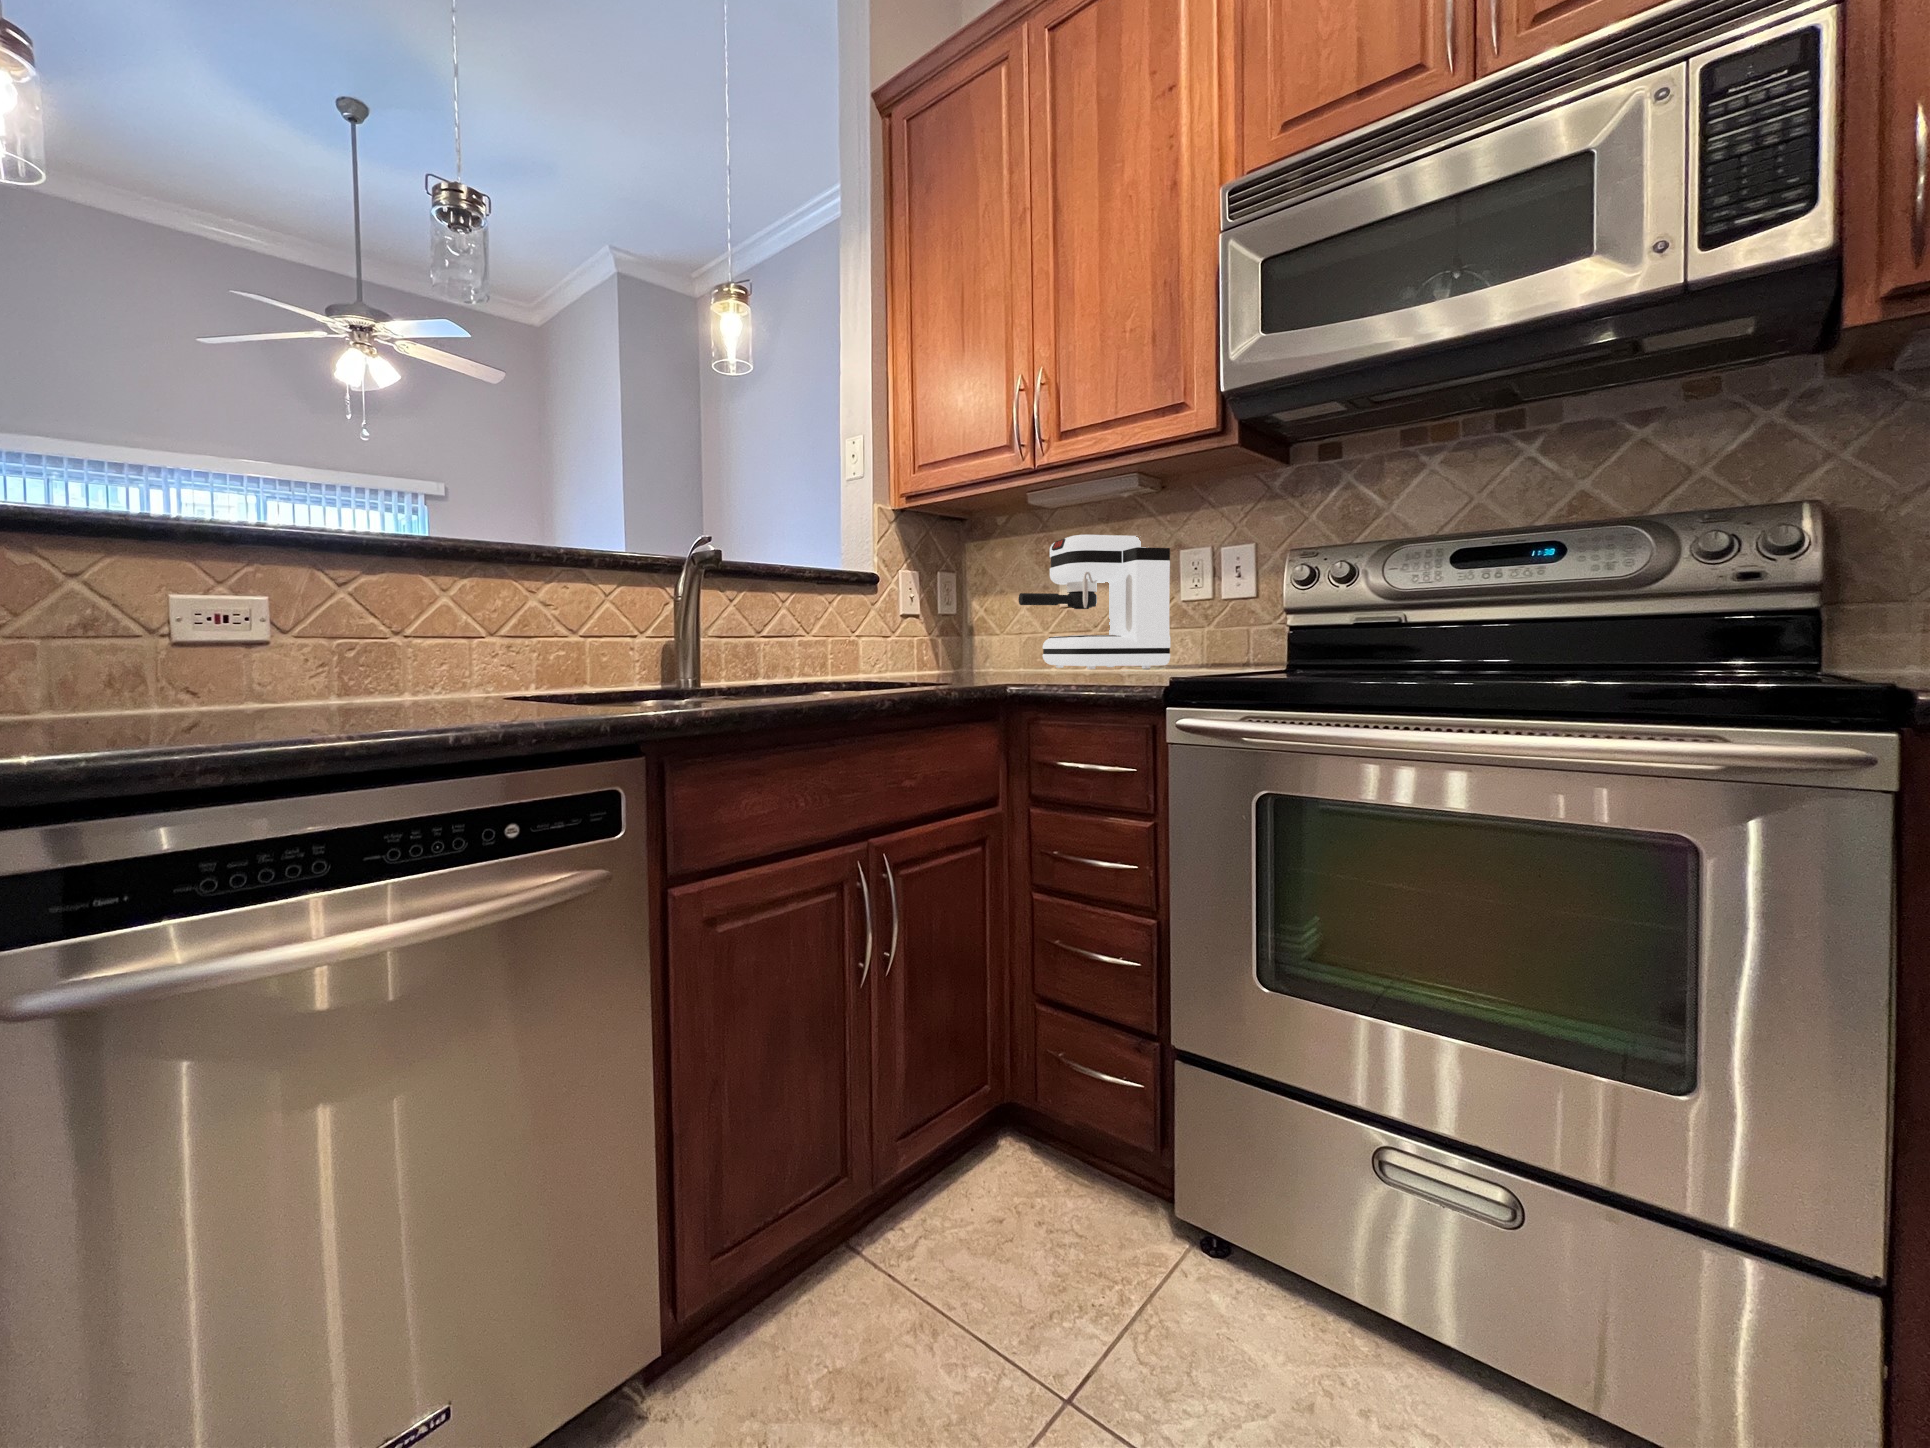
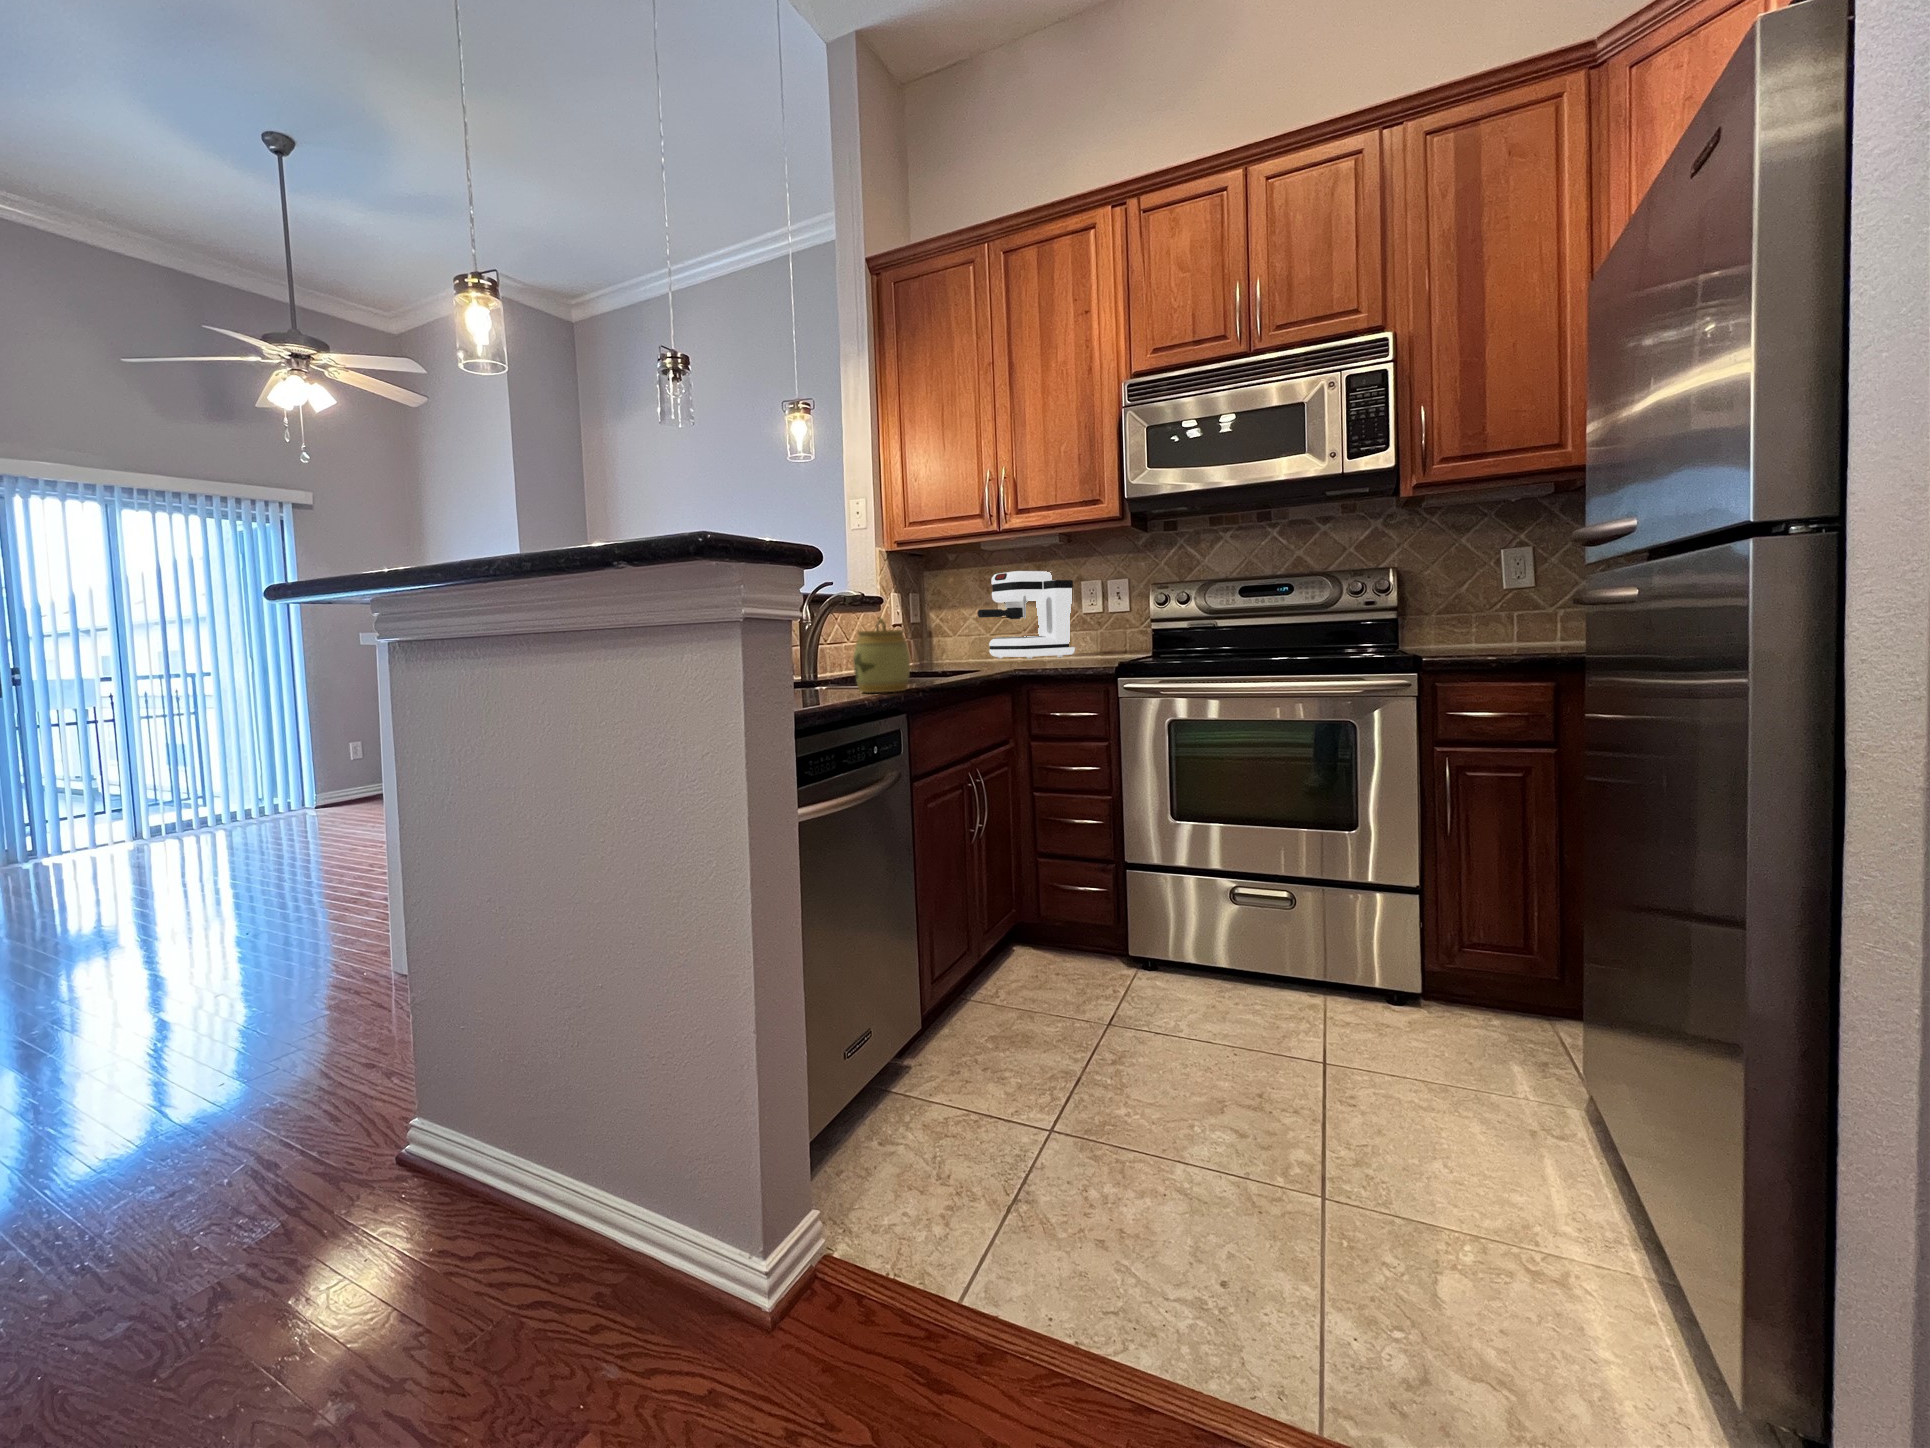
jar: none [605,581,706,714] -> present [853,618,910,693]

